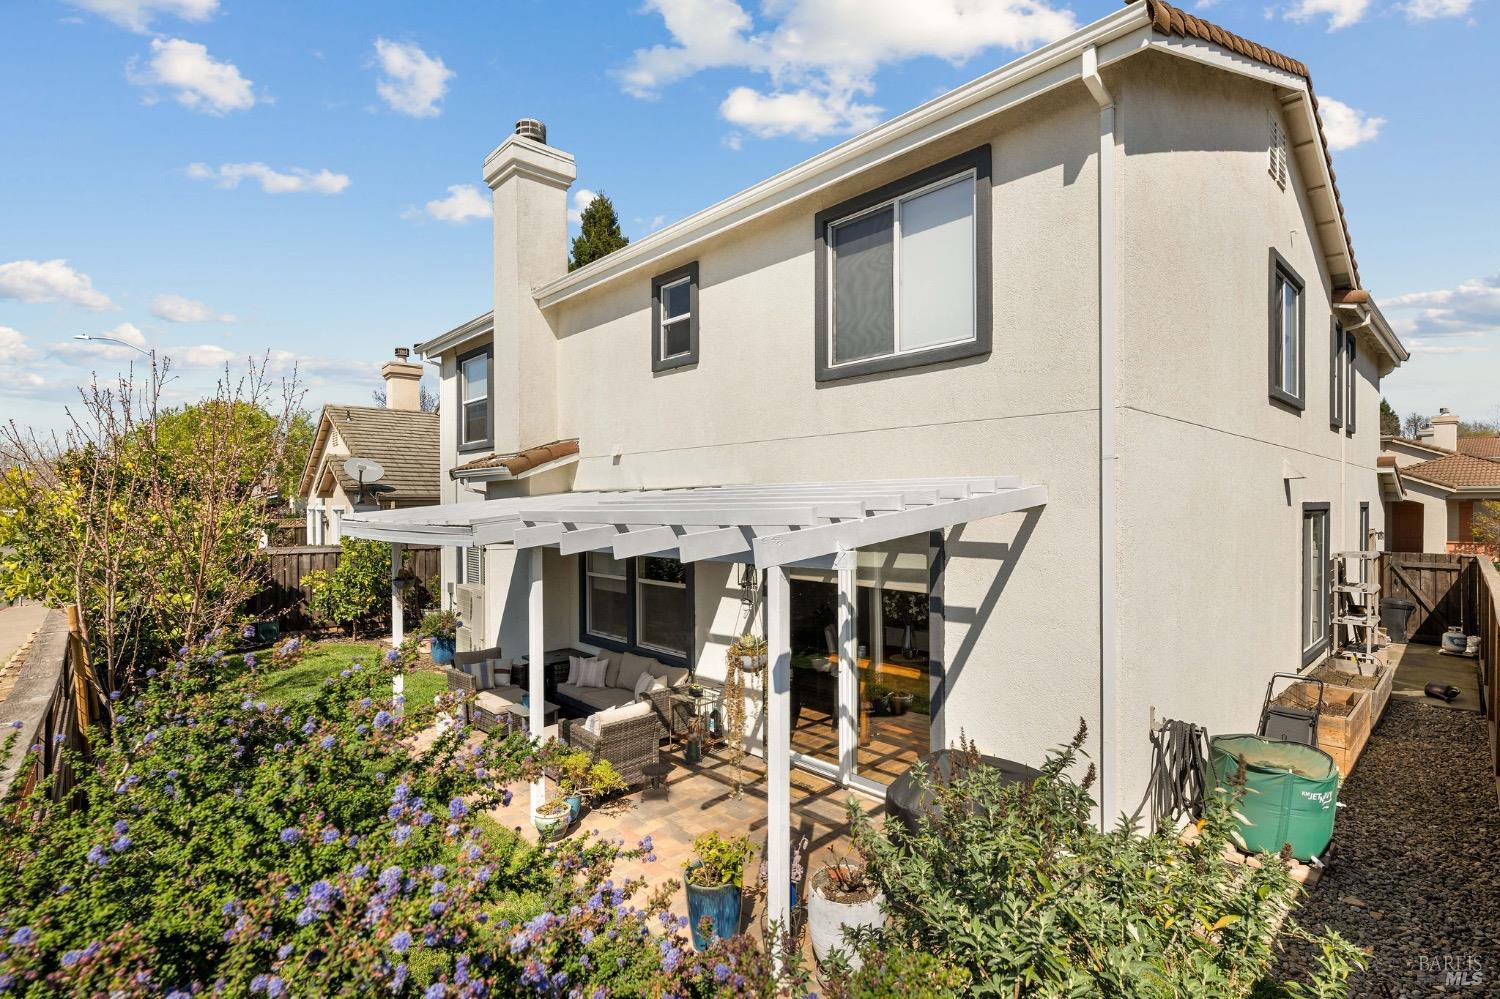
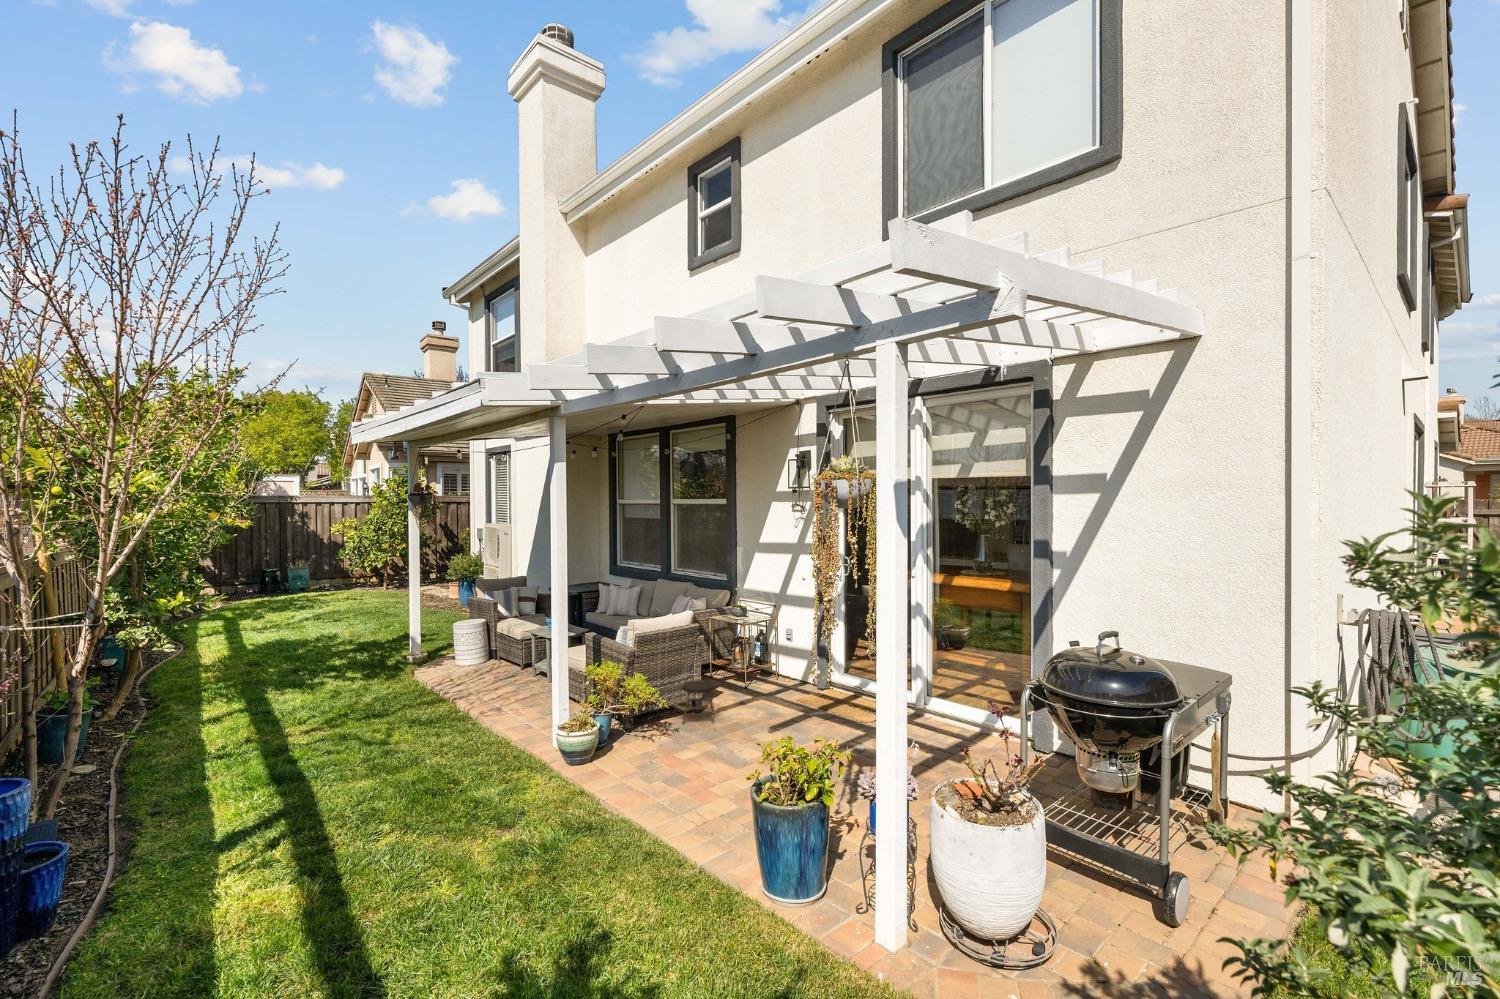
watering can: present [680,730,701,764] -> none [723,650,748,687]

